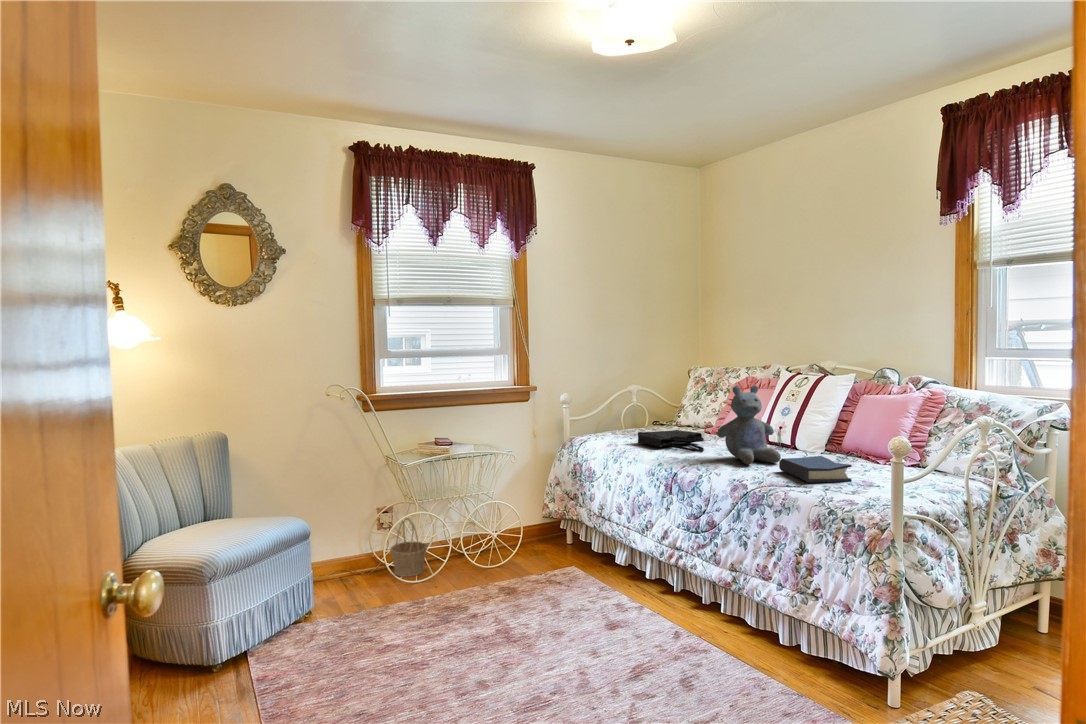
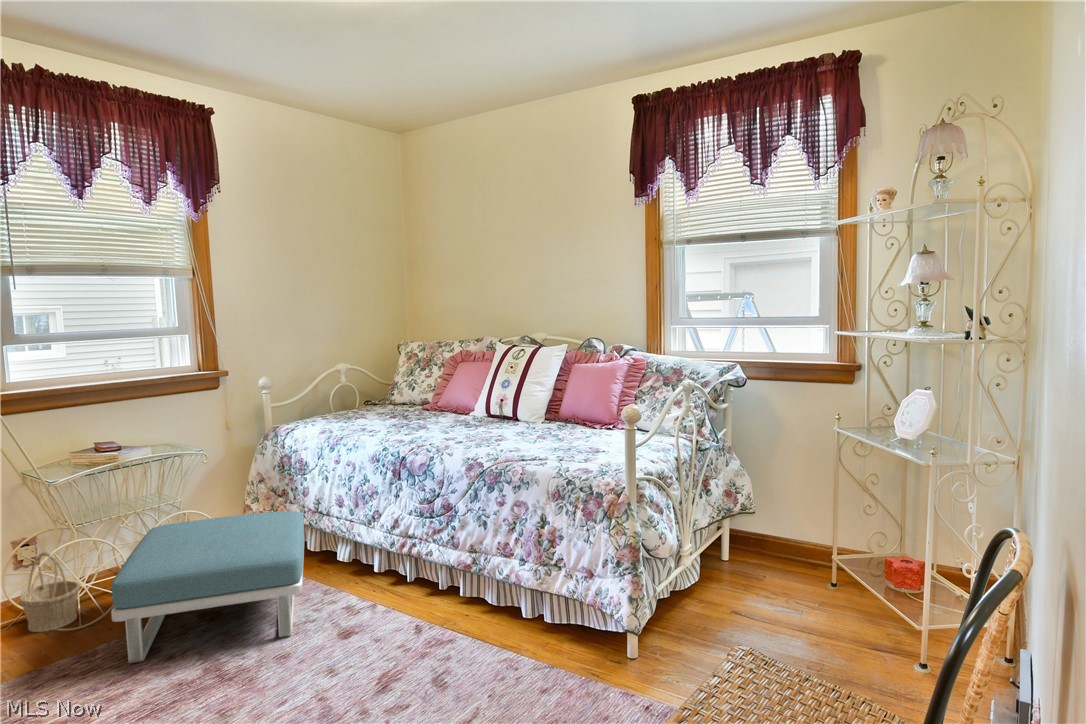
stuffed bear: present [717,385,781,464] -> none [447,359,511,441]
tote bag: present [638,430,704,452] -> none [356,408,430,431]
hardback book: present [779,456,852,483] -> none [512,426,580,455]
footstool: none [442,509,589,616] -> present [111,511,304,663]

